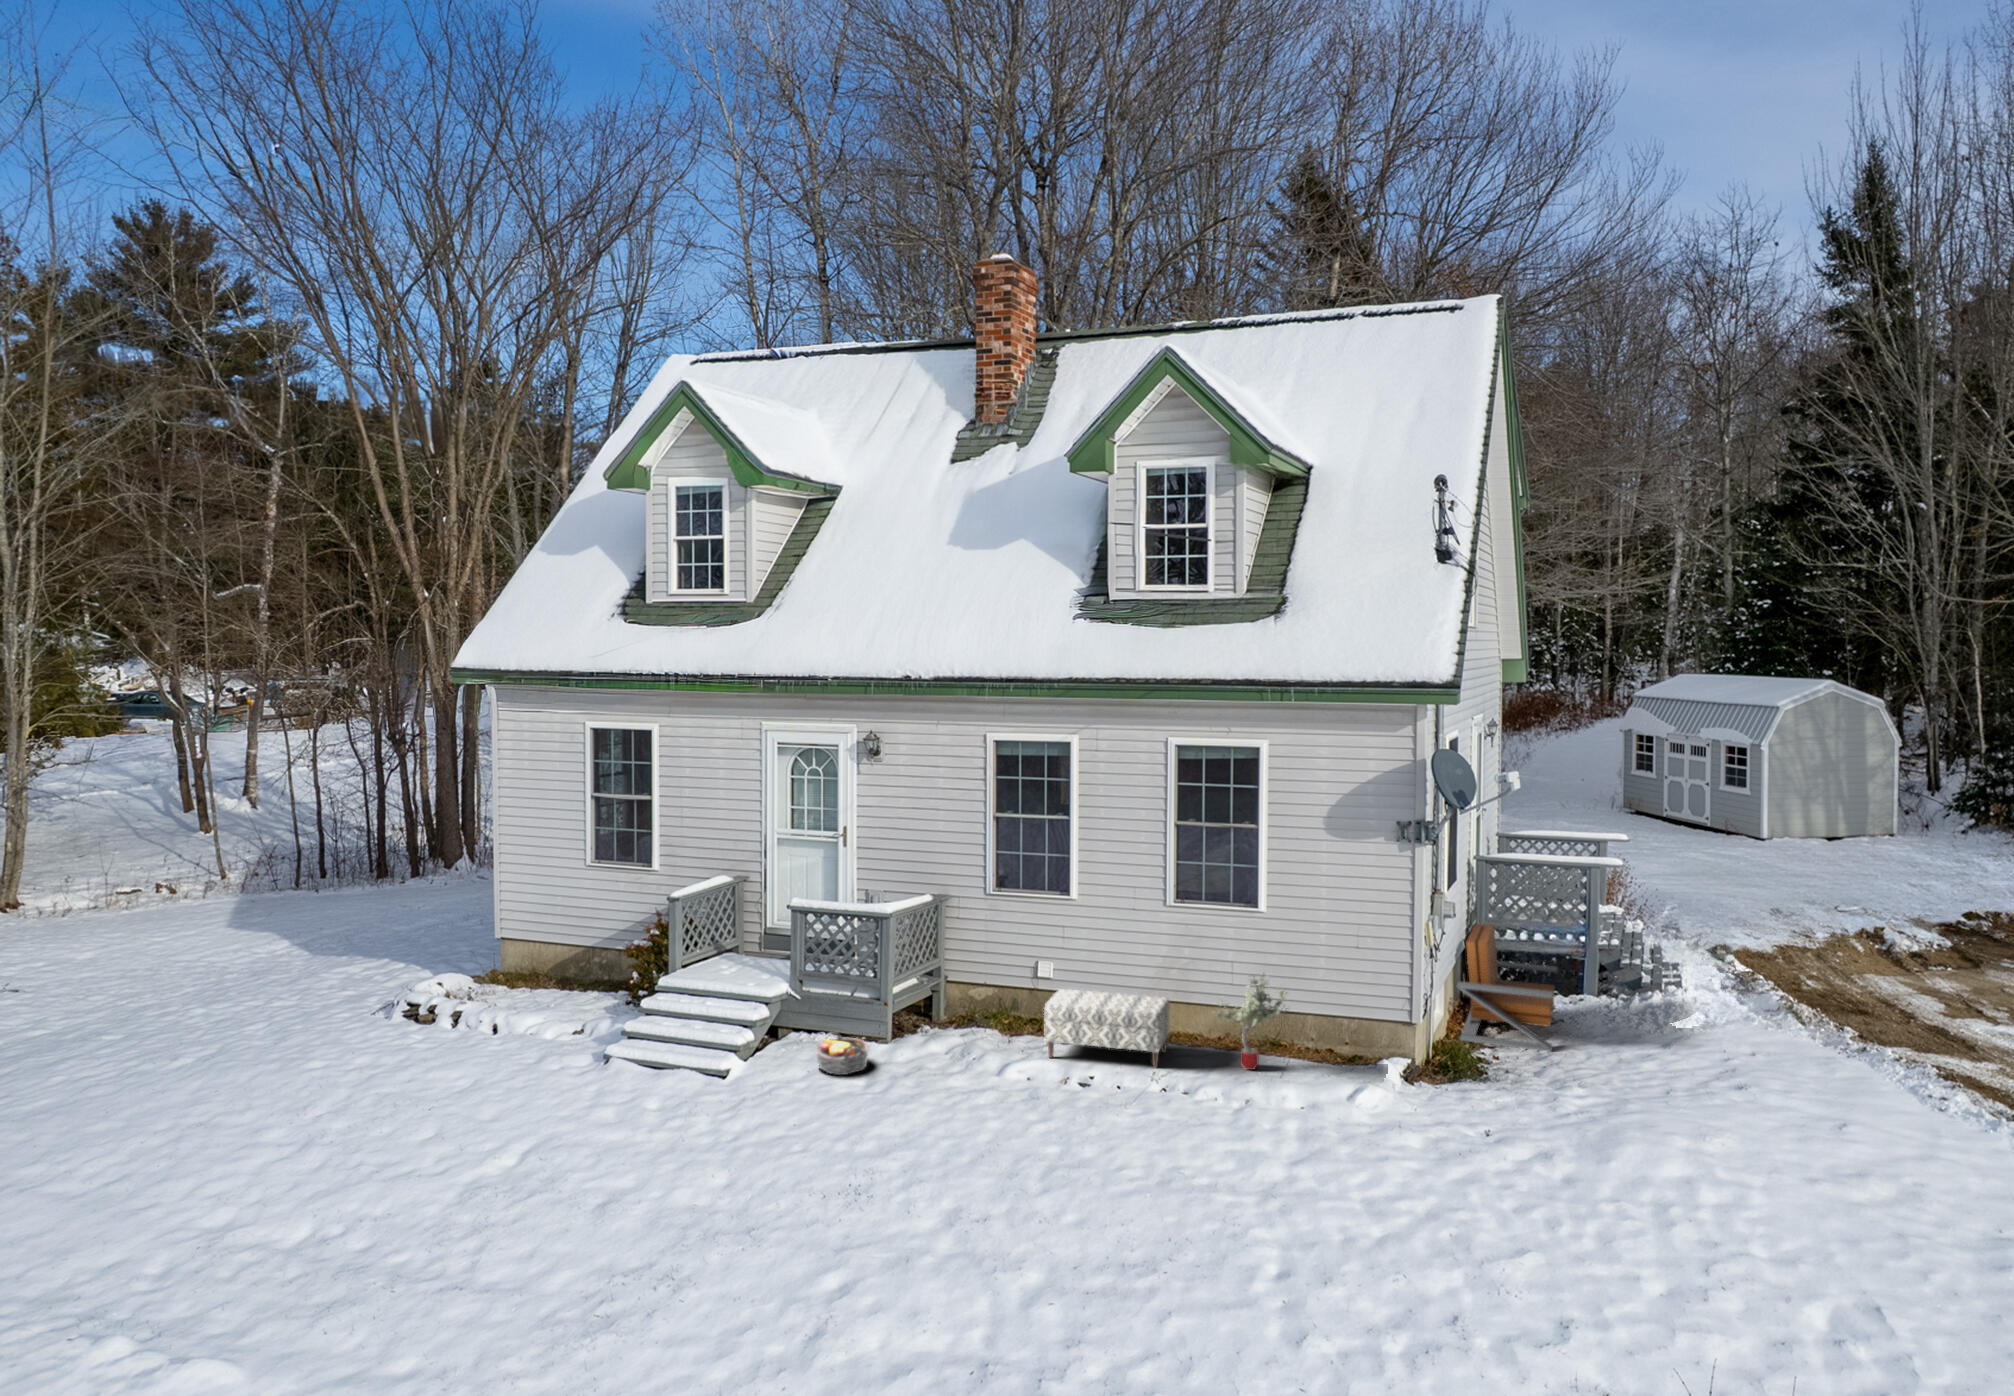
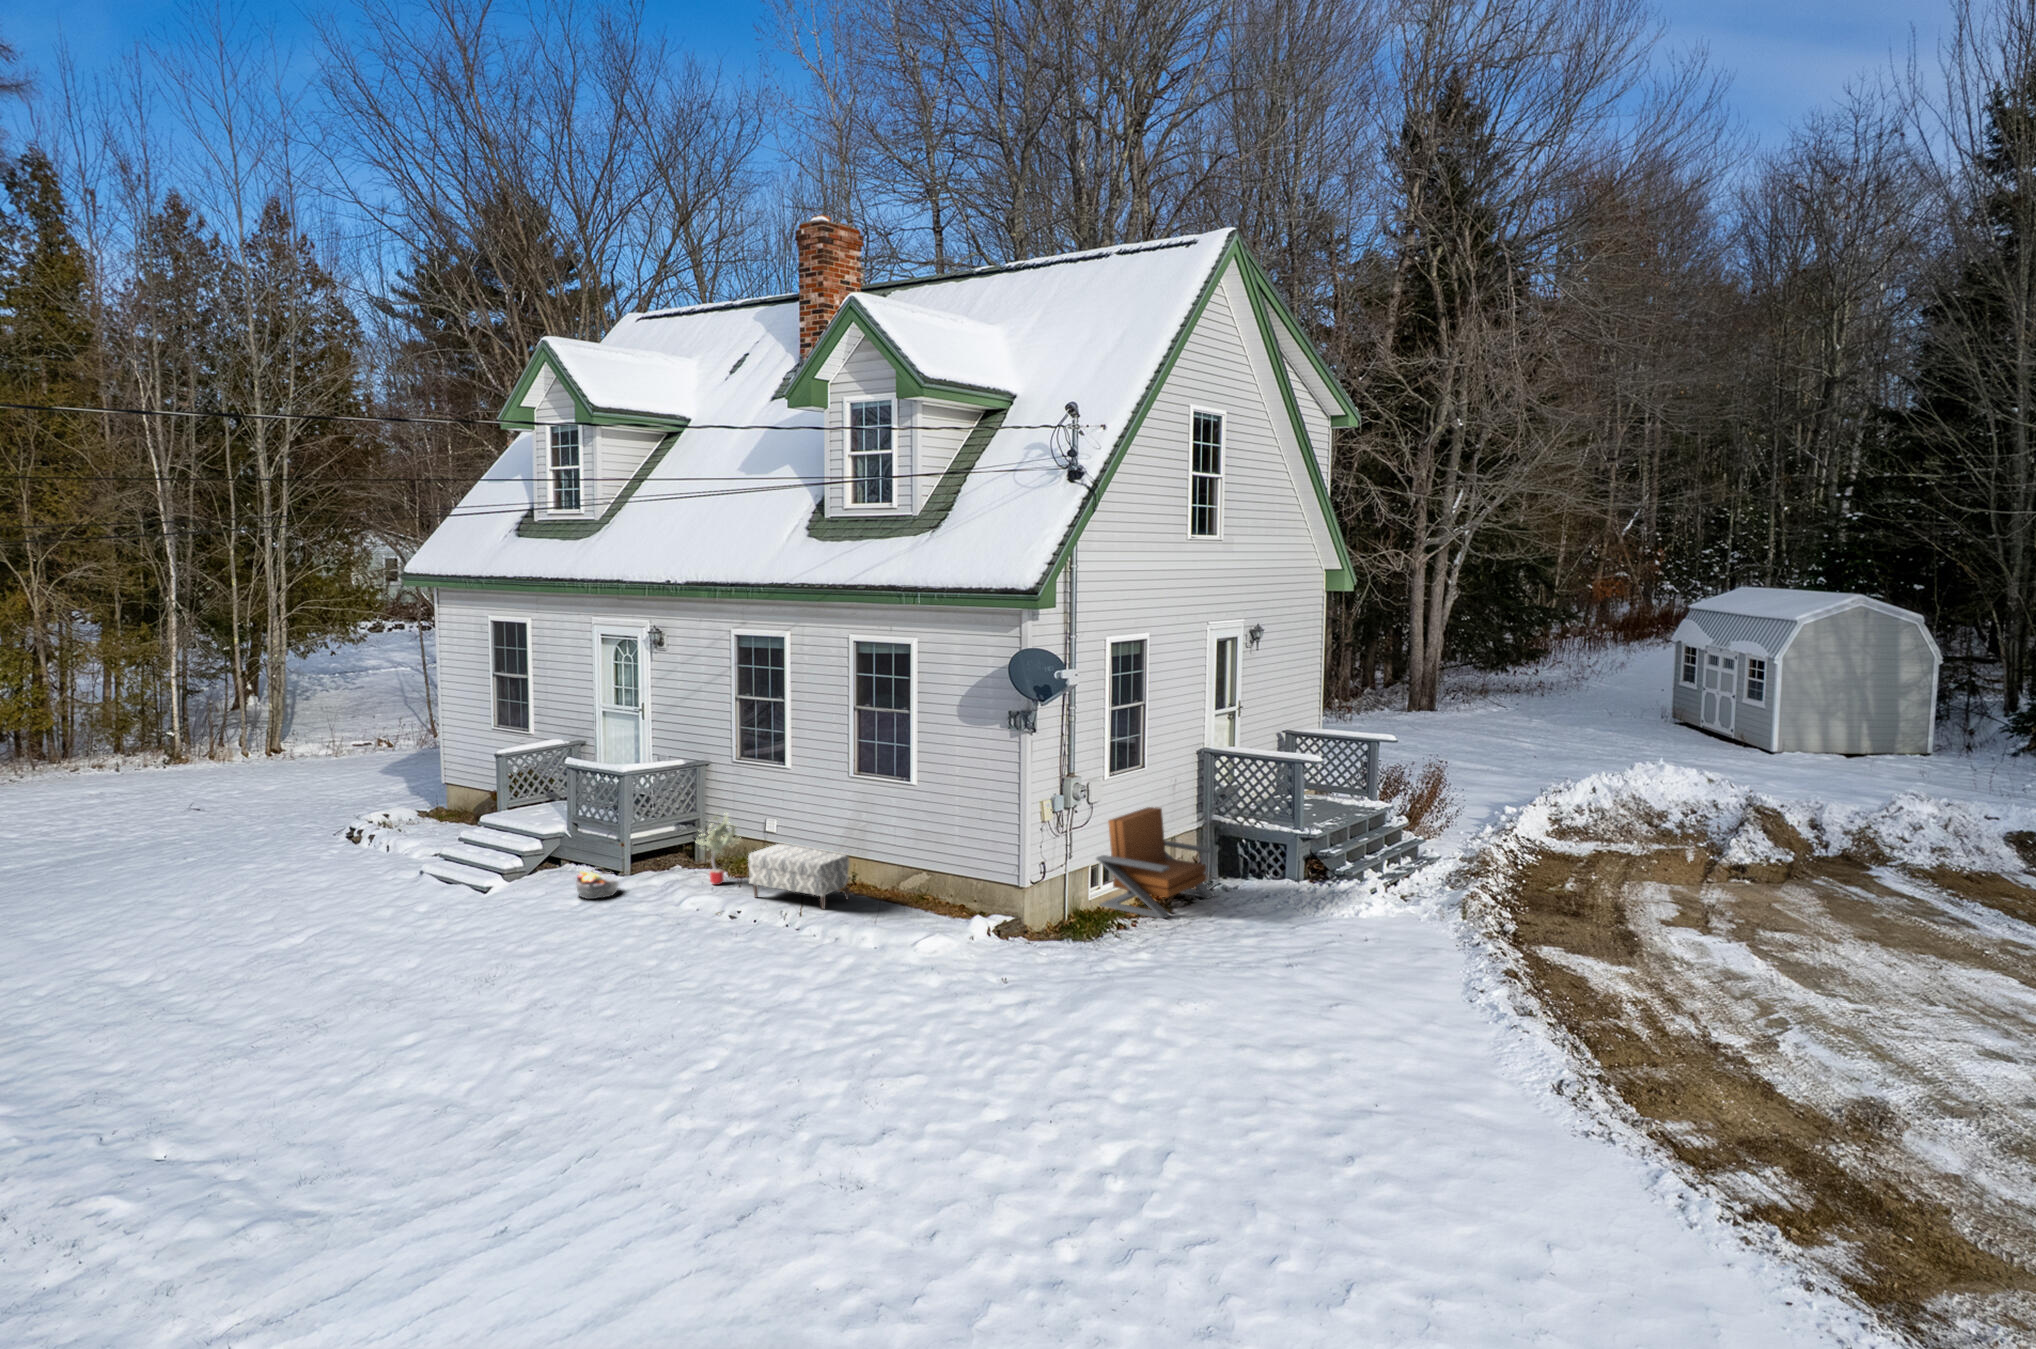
potted tree: present [1212,973,1287,1070] -> present [696,813,741,885]

